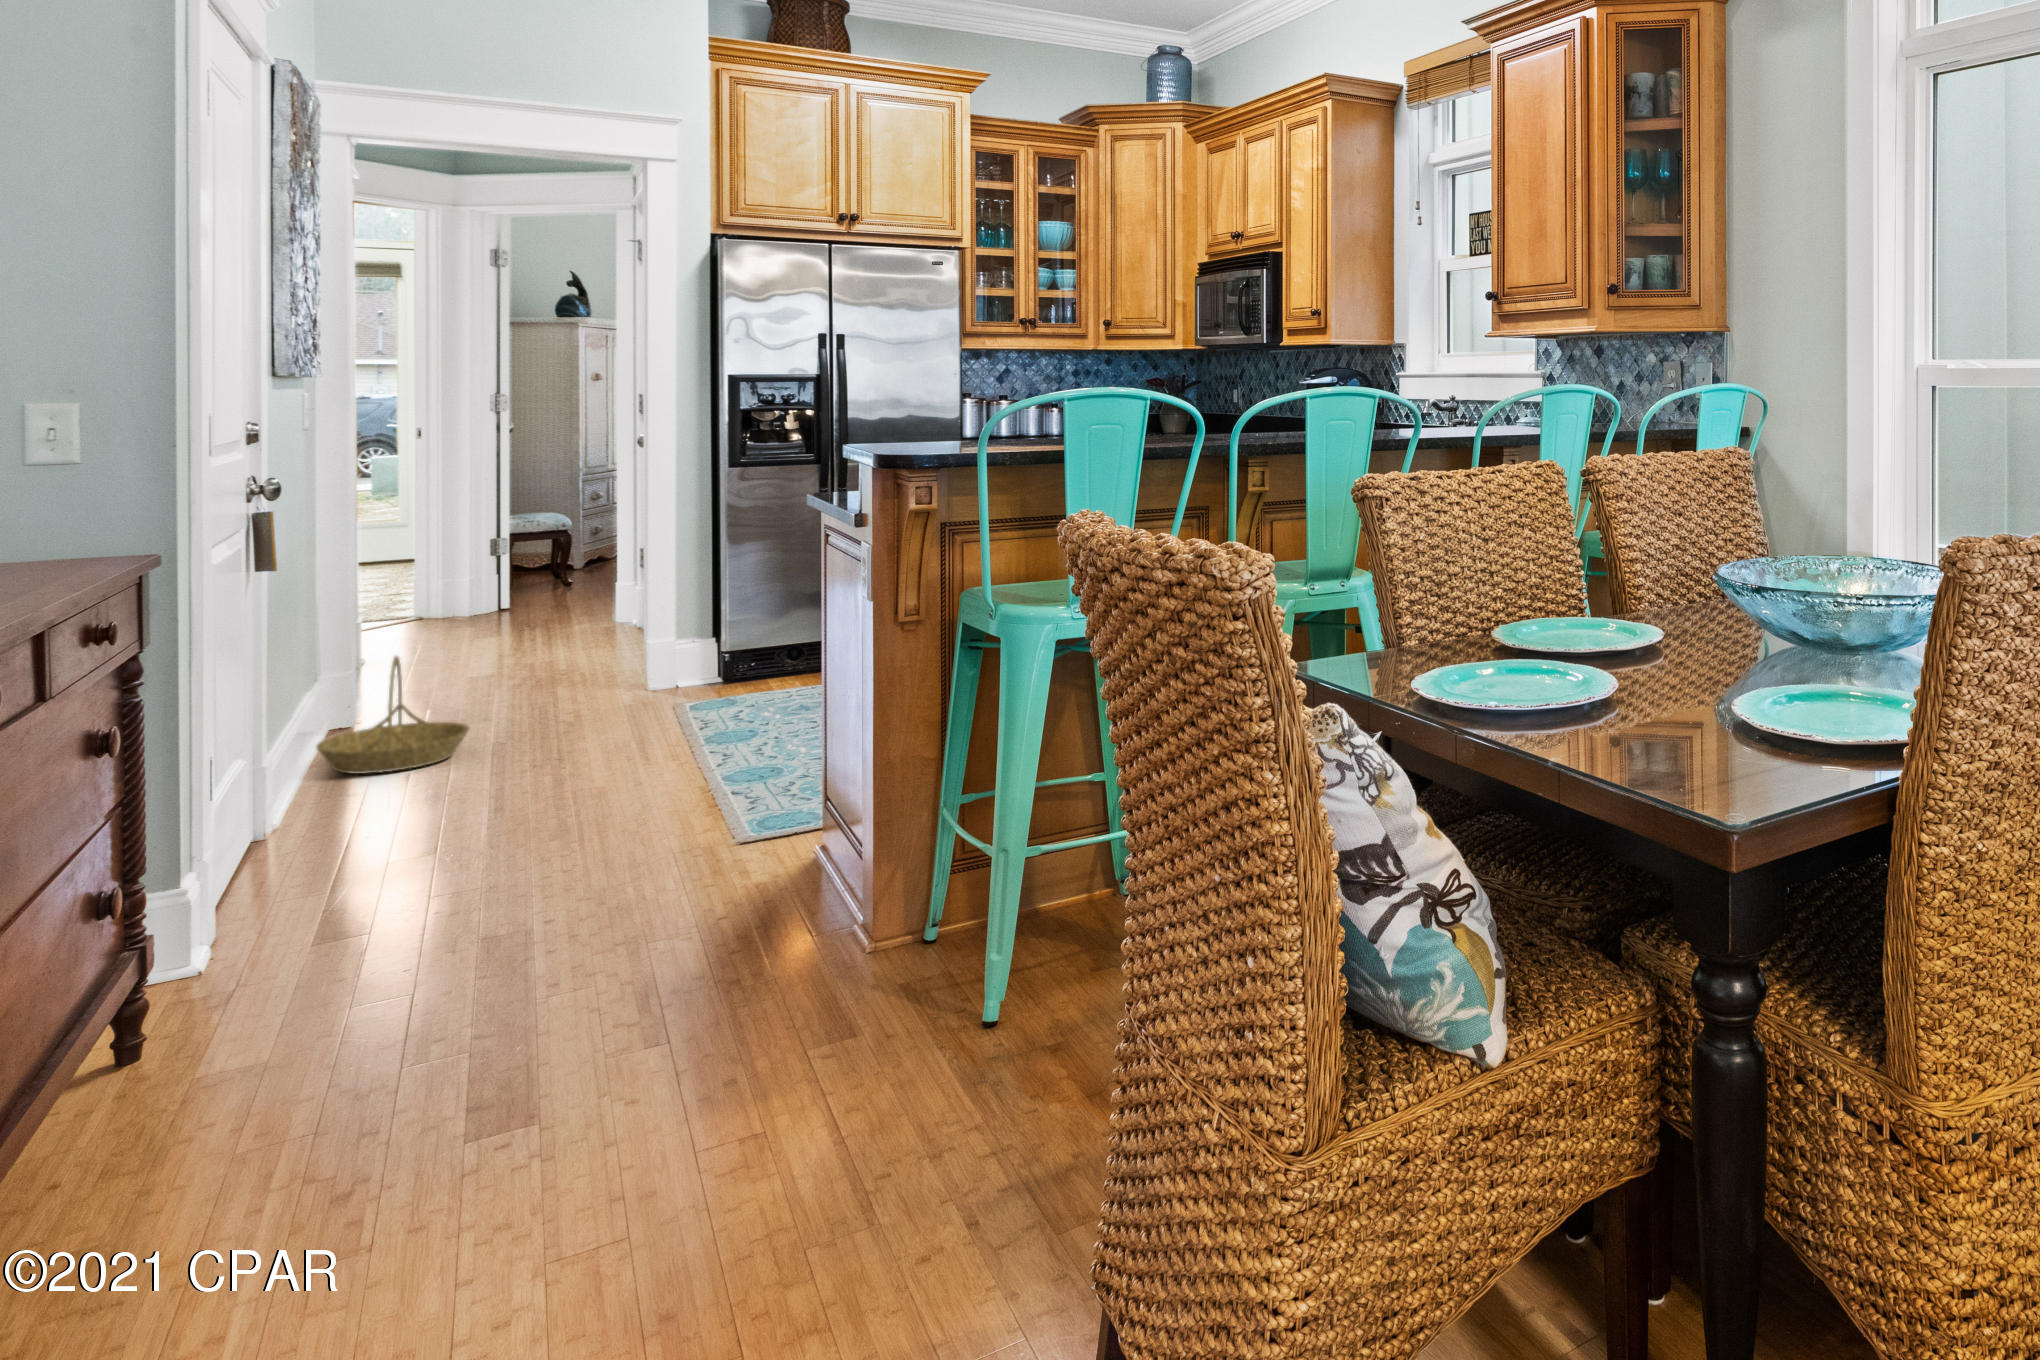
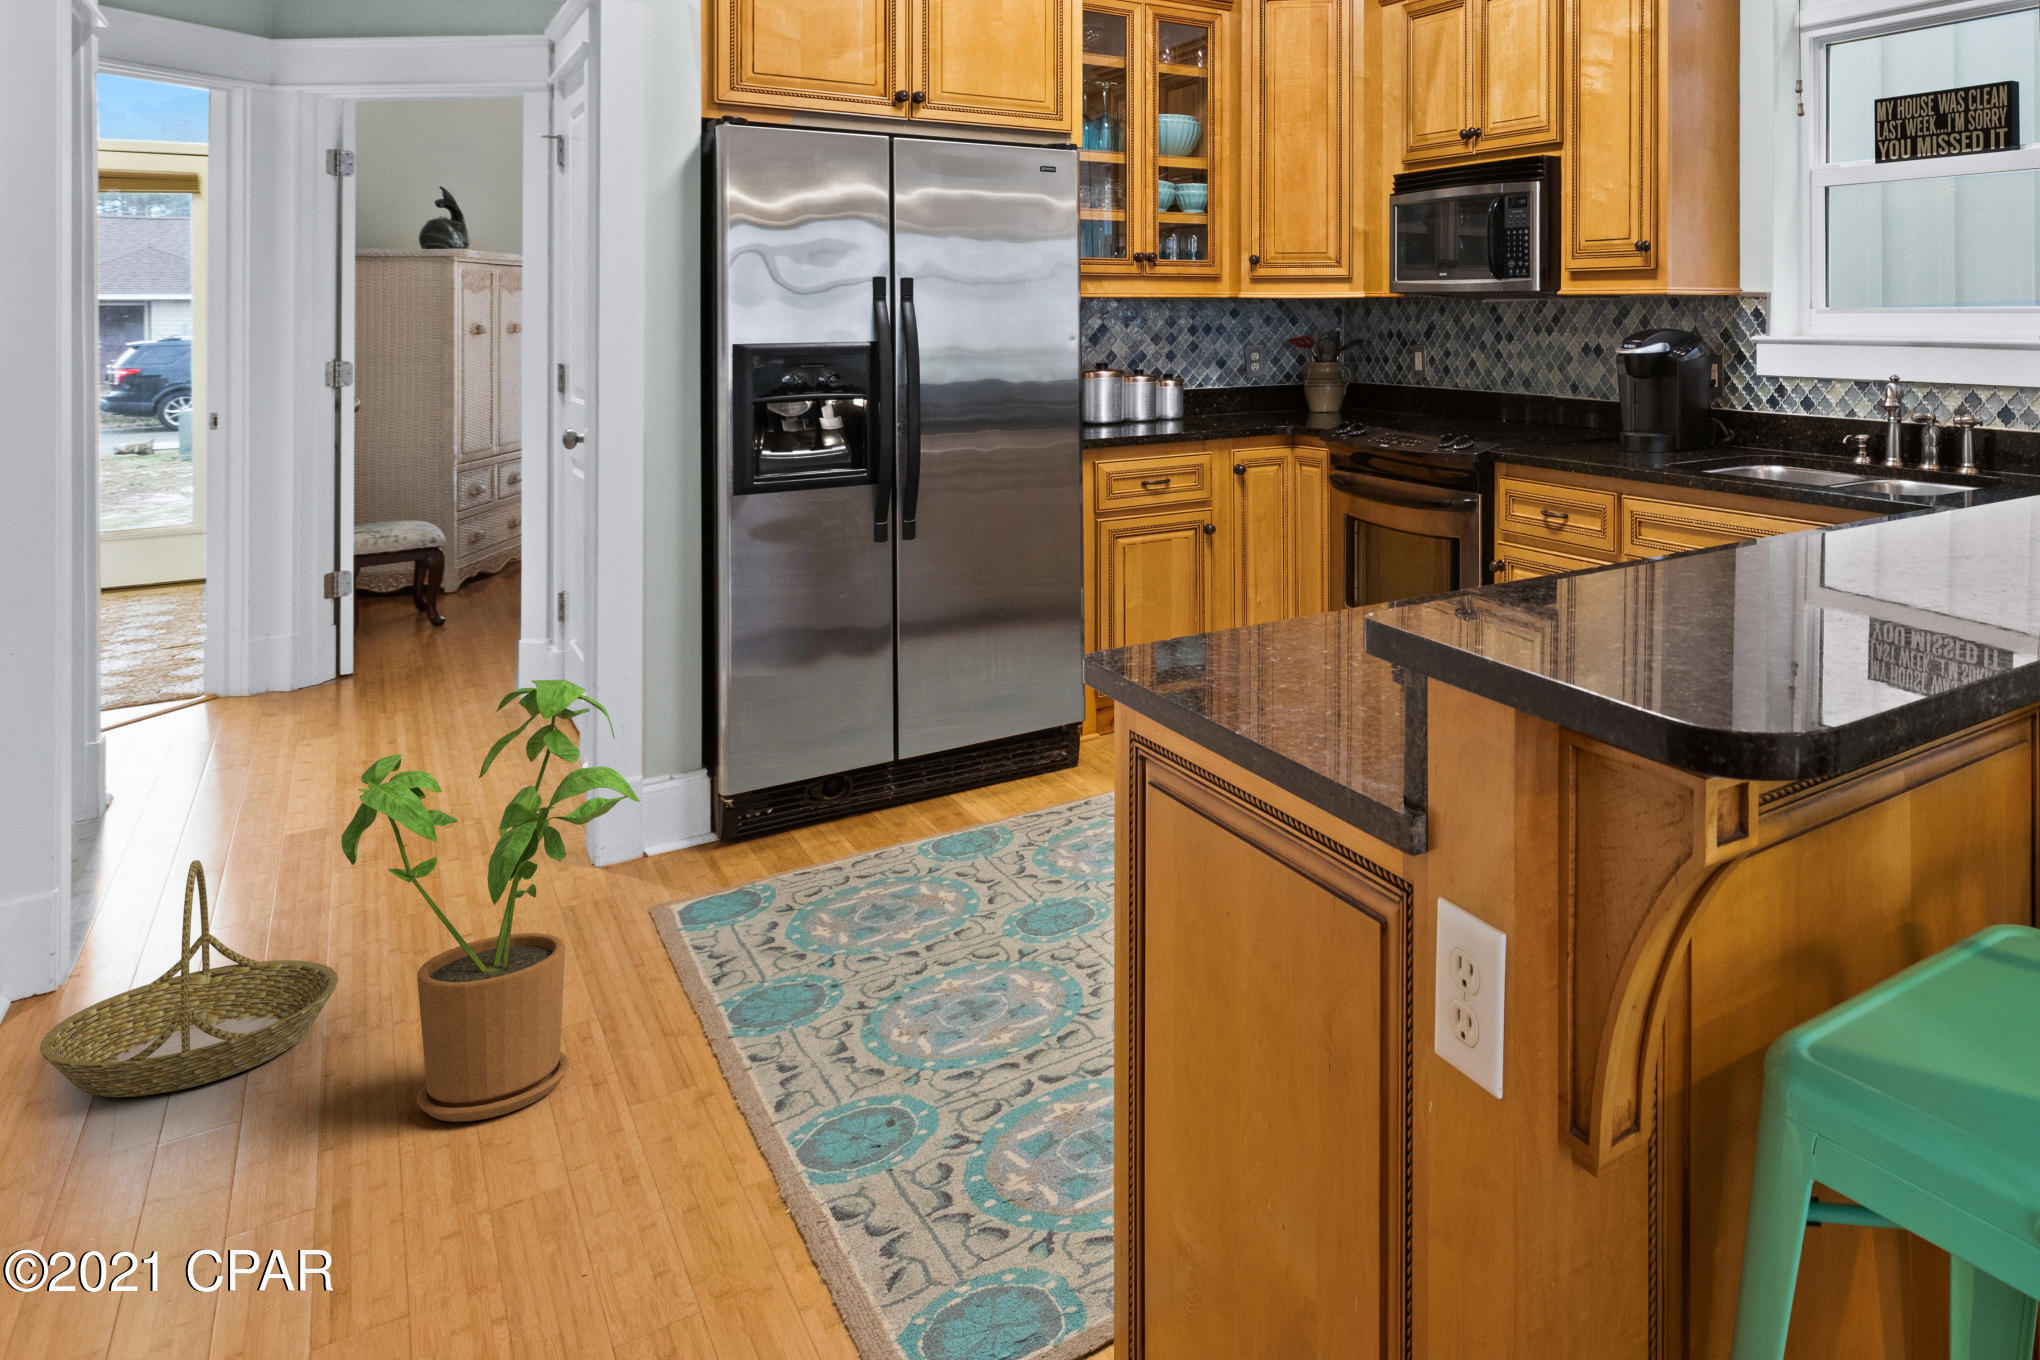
house plant: none [471,554,626,785] -> present [341,679,641,1122]

